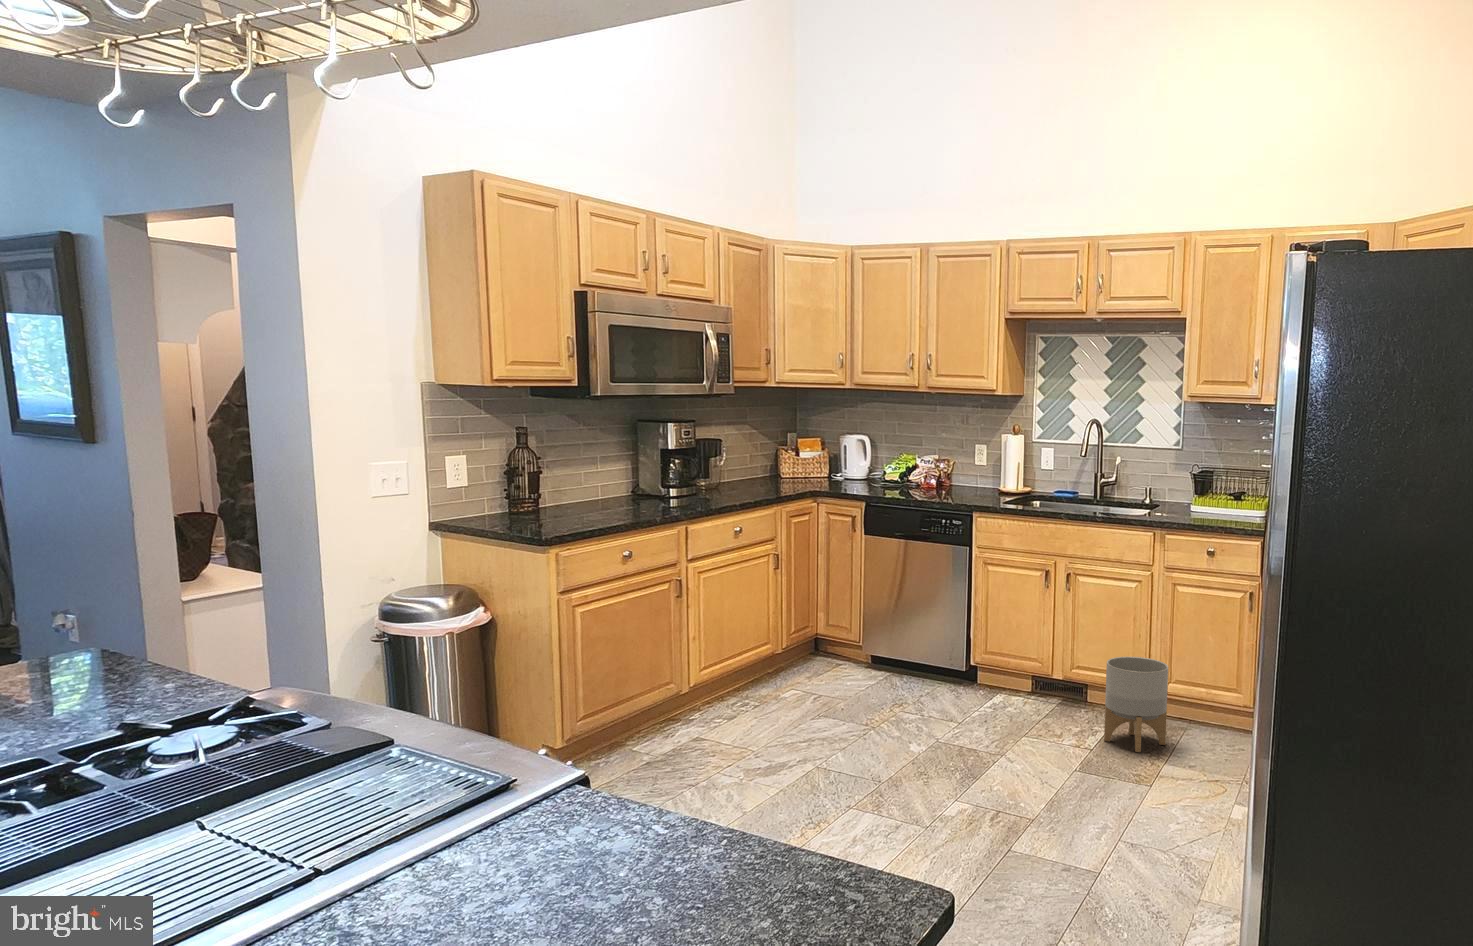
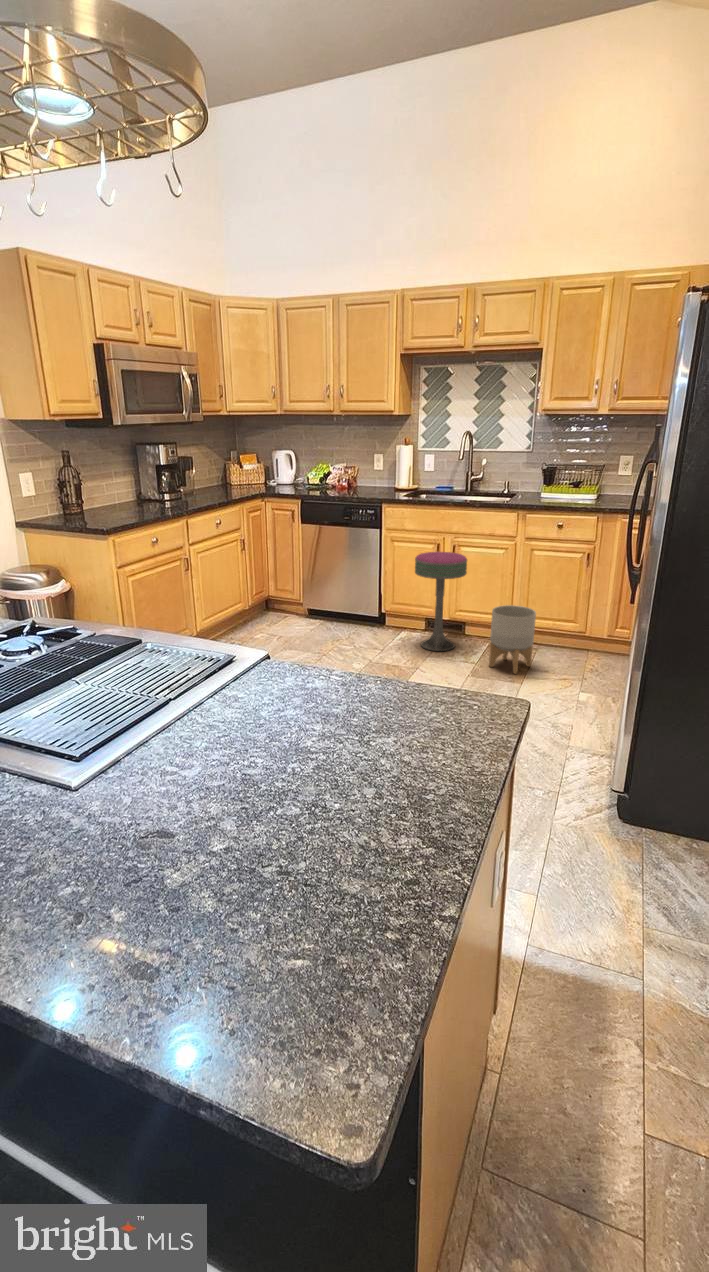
bar stool: none [1009,579,1081,716] -> present [415,552,467,651]

